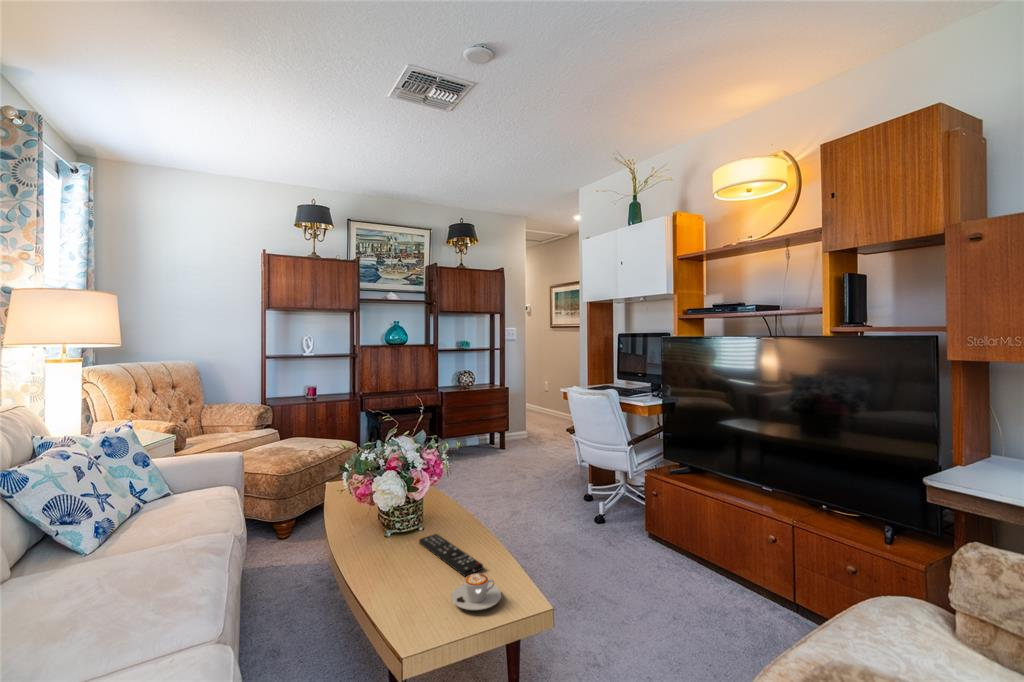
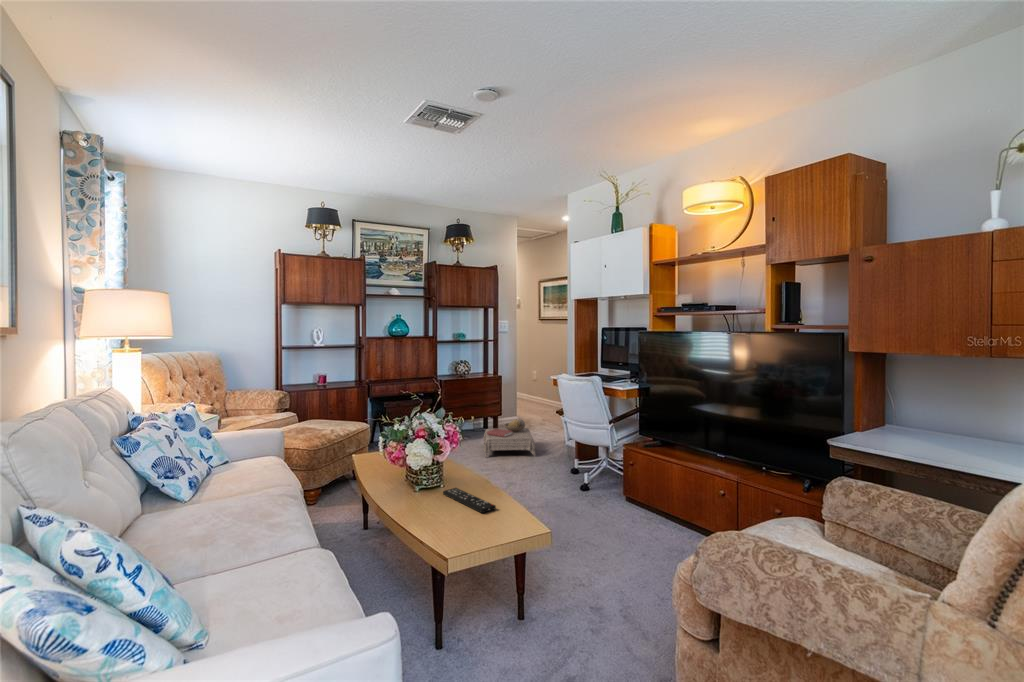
ottoman: none [486,435,545,478] -> present [483,419,536,456]
coffee cup: present [452,573,501,610] -> none [475,508,512,531]

